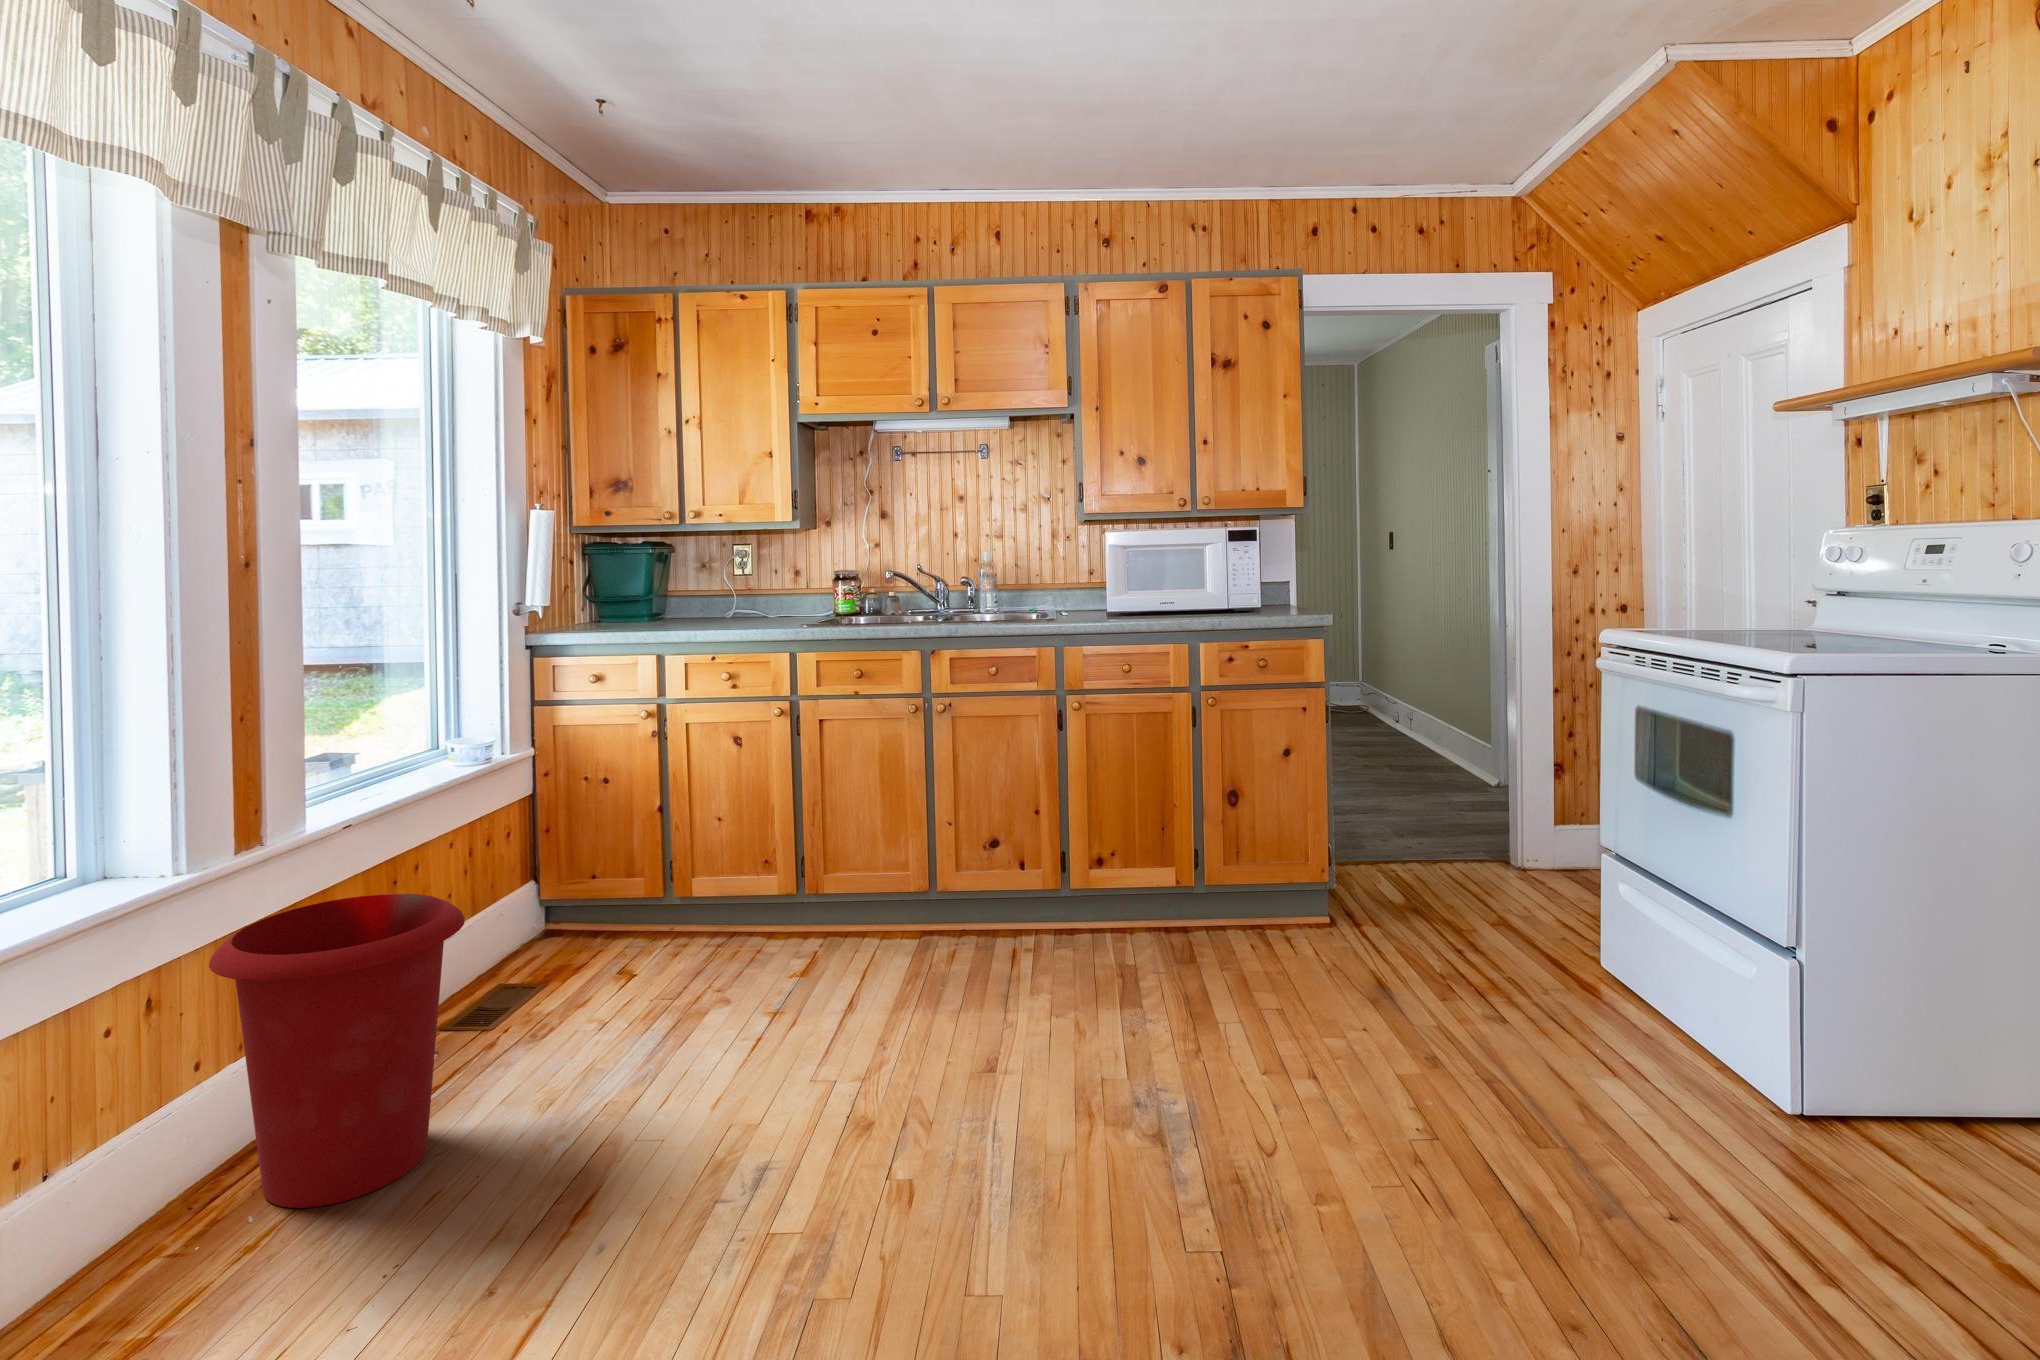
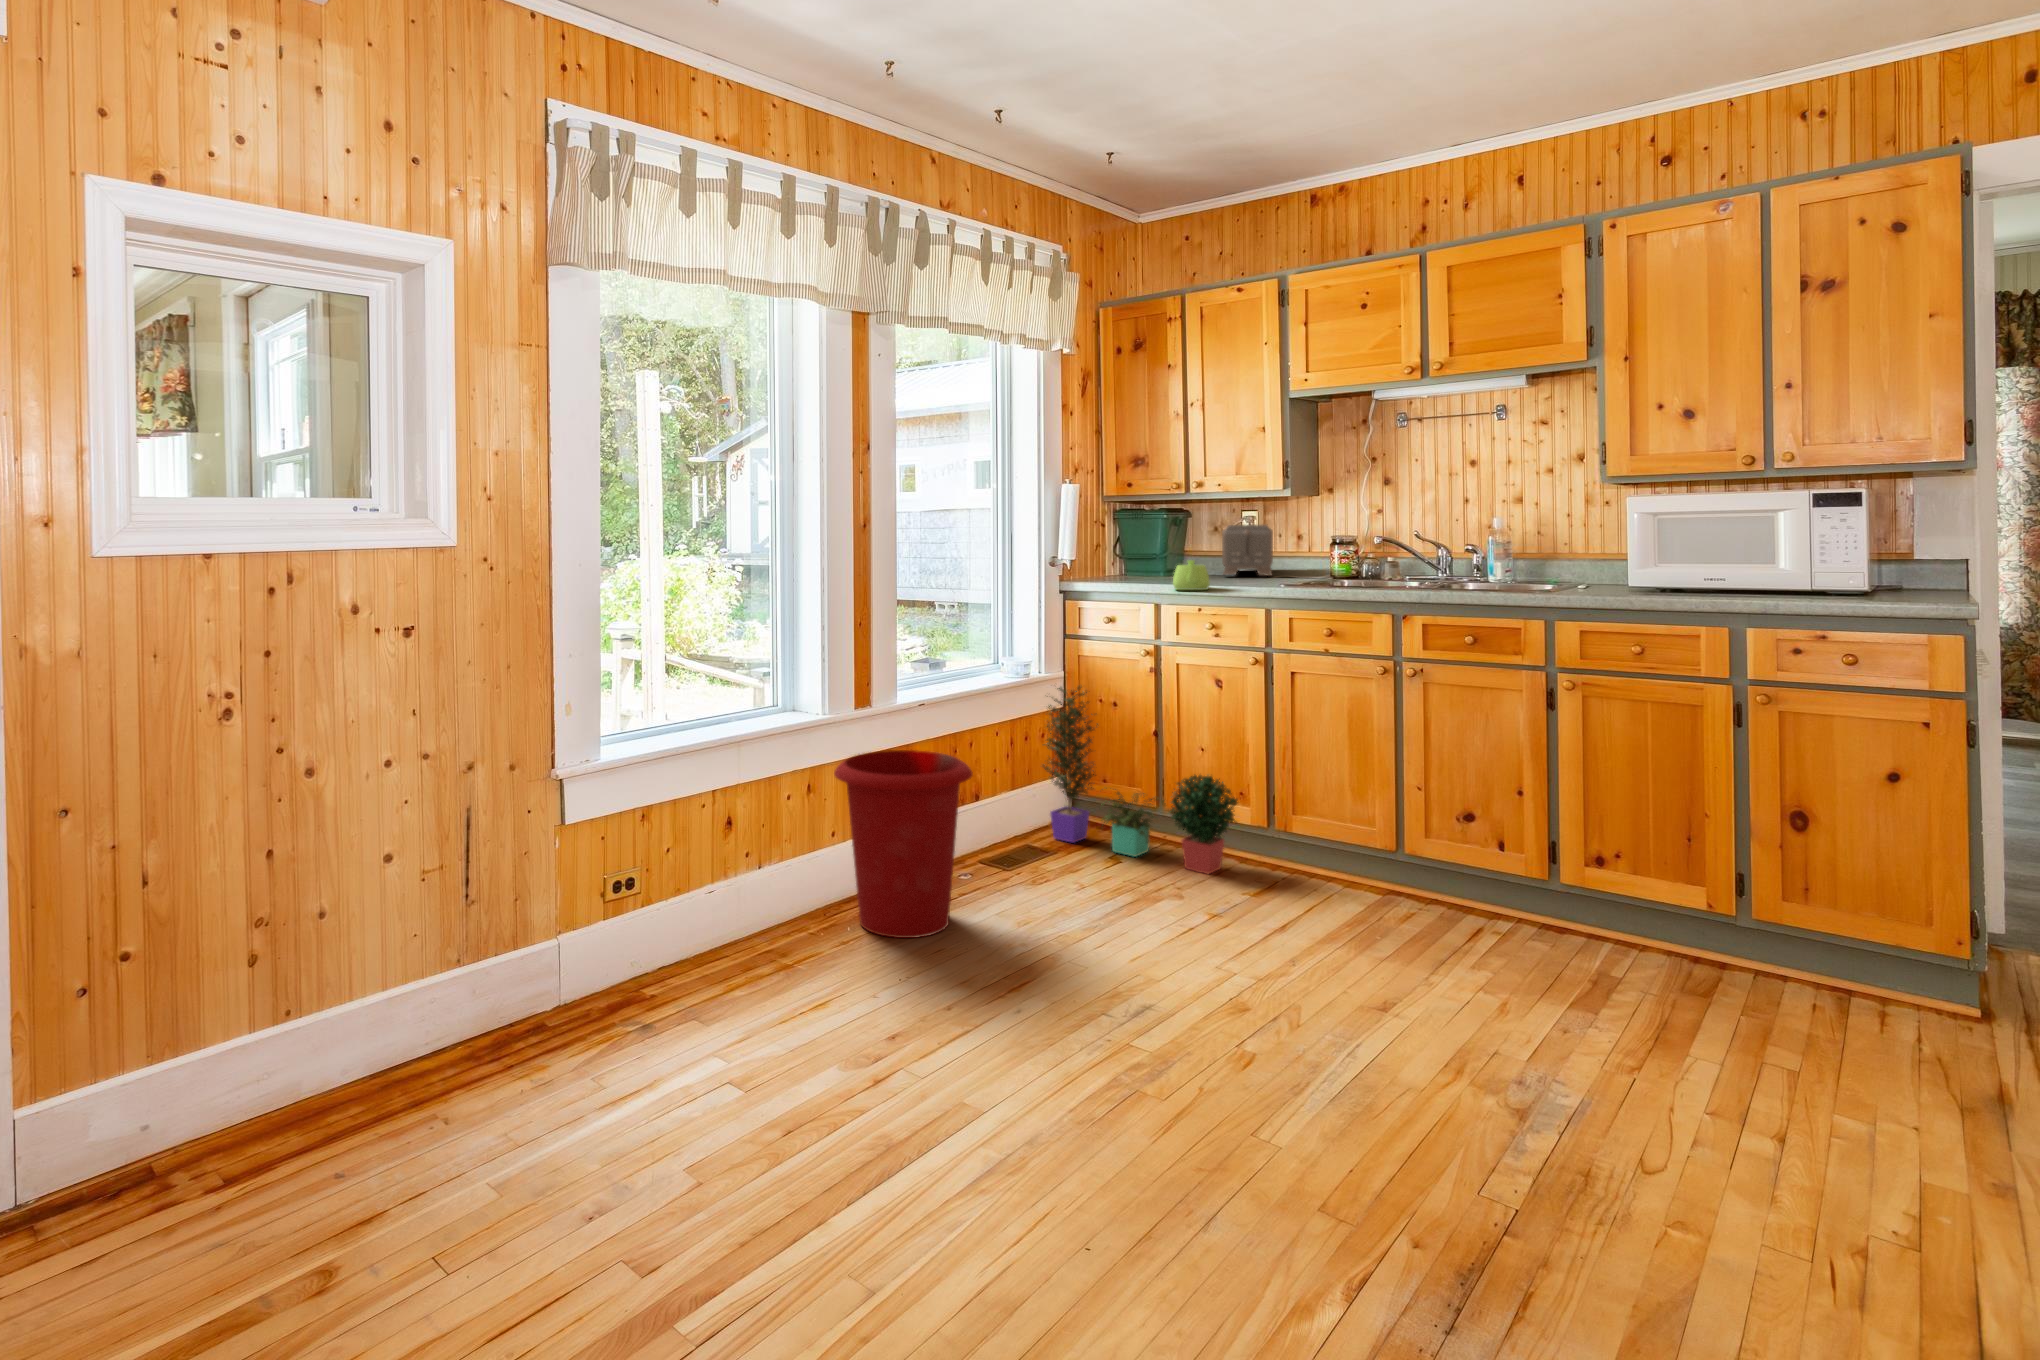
toaster: none [713,559,775,615] -> present [1222,525,1273,576]
teapot: none [681,600,725,635] -> present [1173,560,1210,590]
potted plant: none [509,761,773,965] -> present [1043,685,1237,874]

